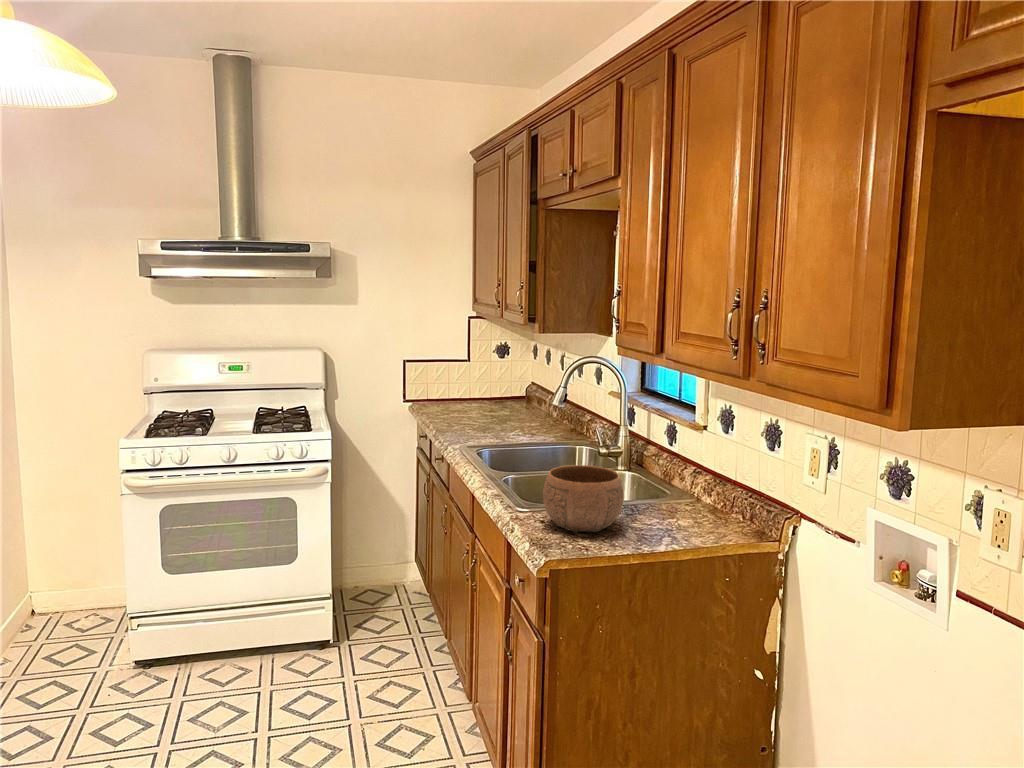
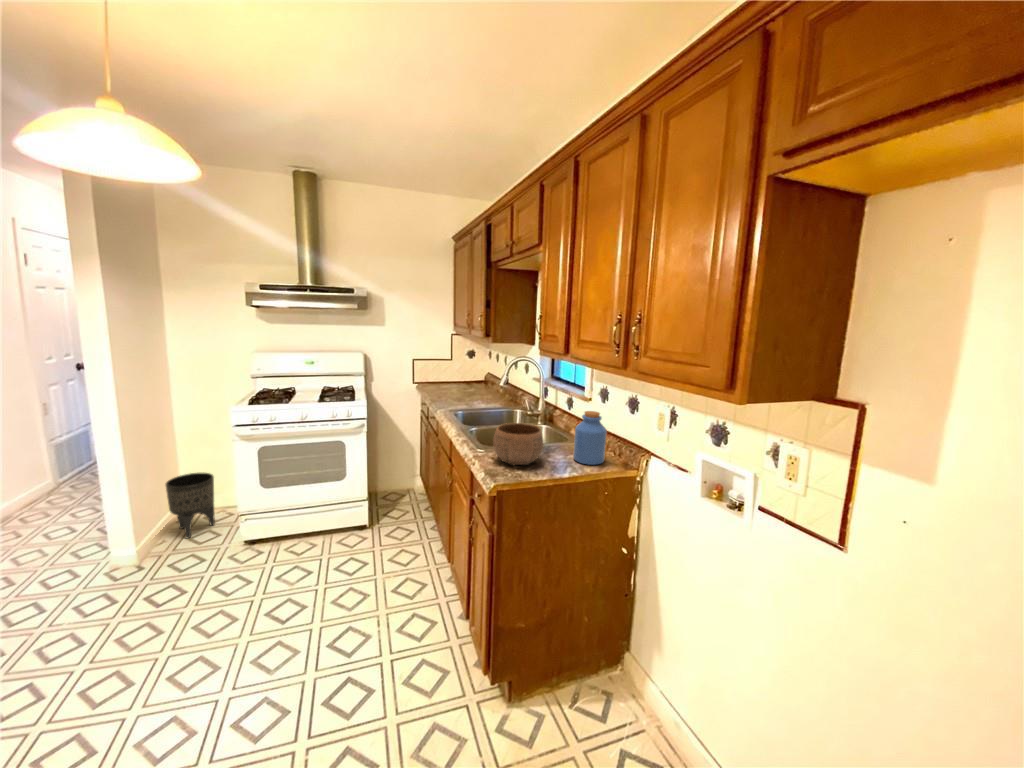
jar: none [673,446,727,533] -> present [573,411,607,465]
planter: none [14,549,86,655] -> present [166,473,215,538]

